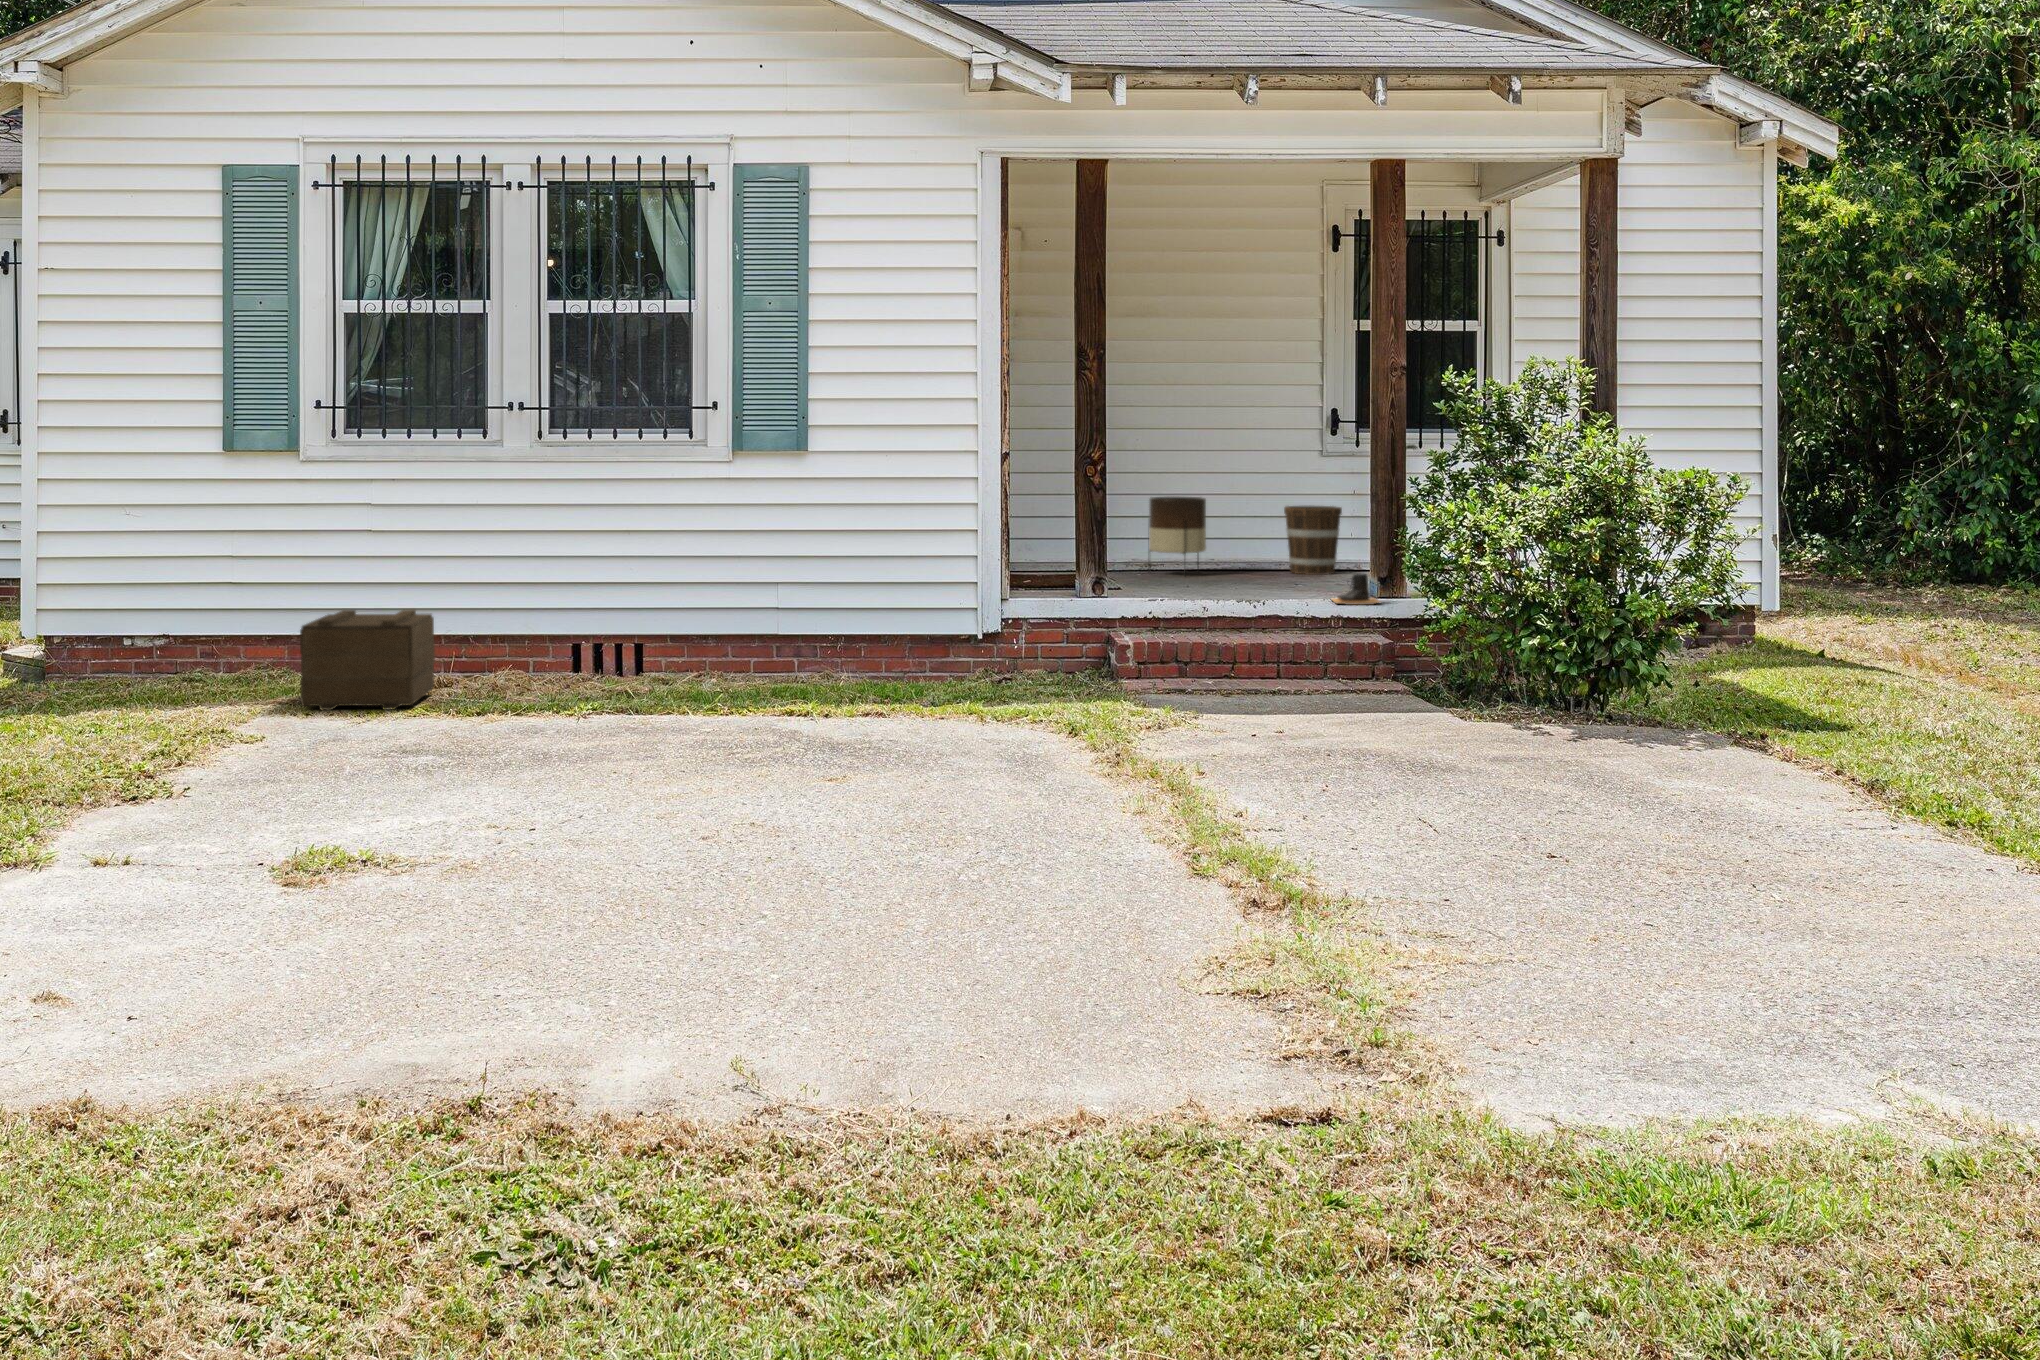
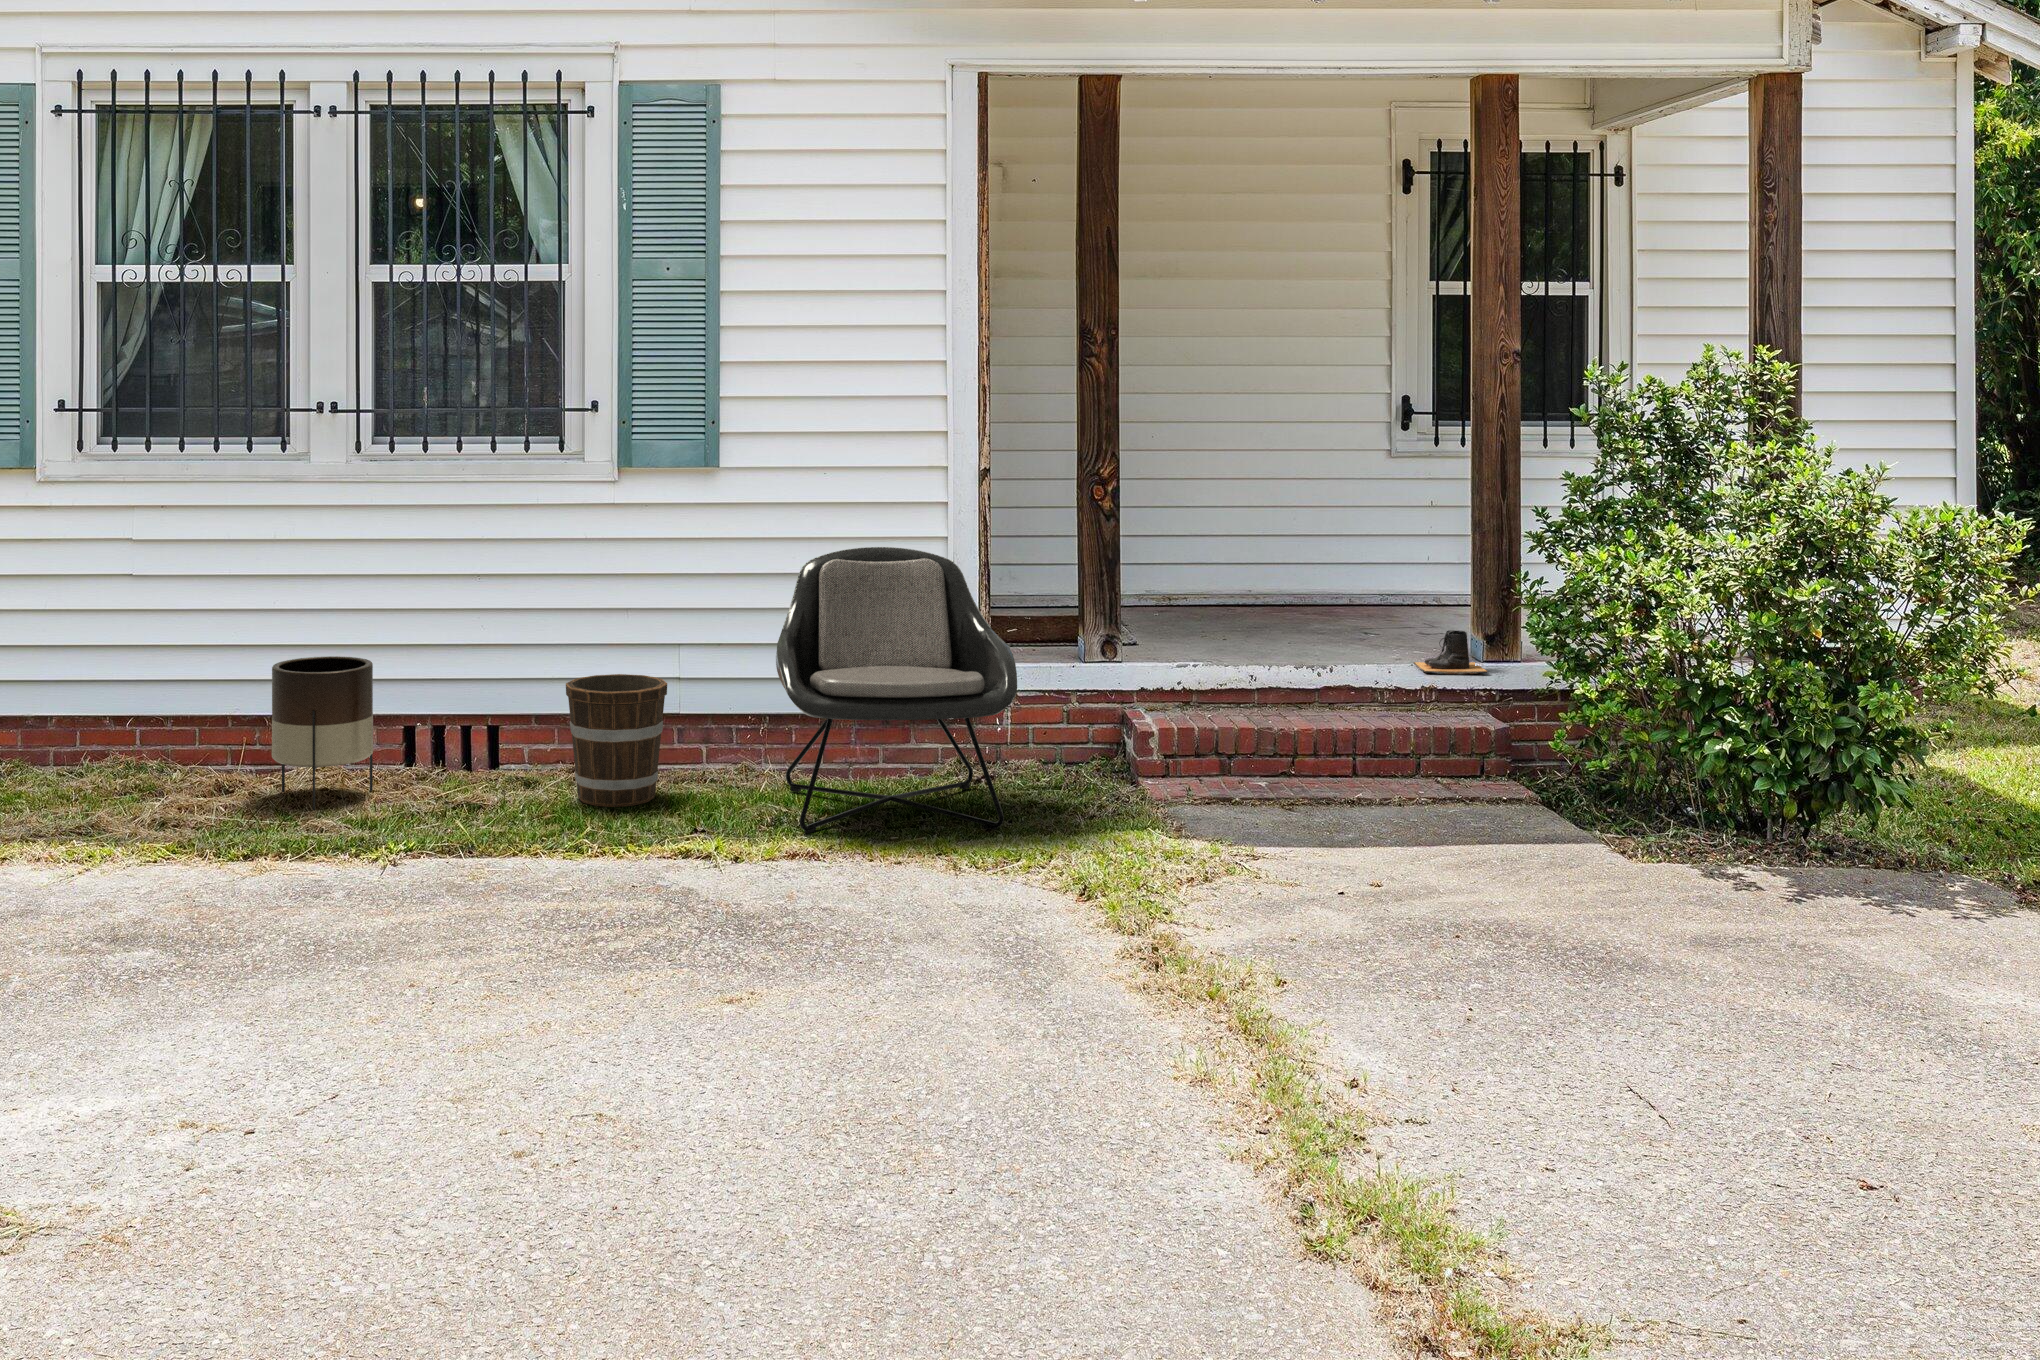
planter: present [1149,496,1206,572] -> present [272,656,373,810]
bucket: present [1284,506,1342,575] -> present [566,674,667,807]
lounge chair: none [858,510,1033,711] -> present [776,547,1017,833]
wooden crate: present [300,609,435,710] -> none [25,677,214,820]

